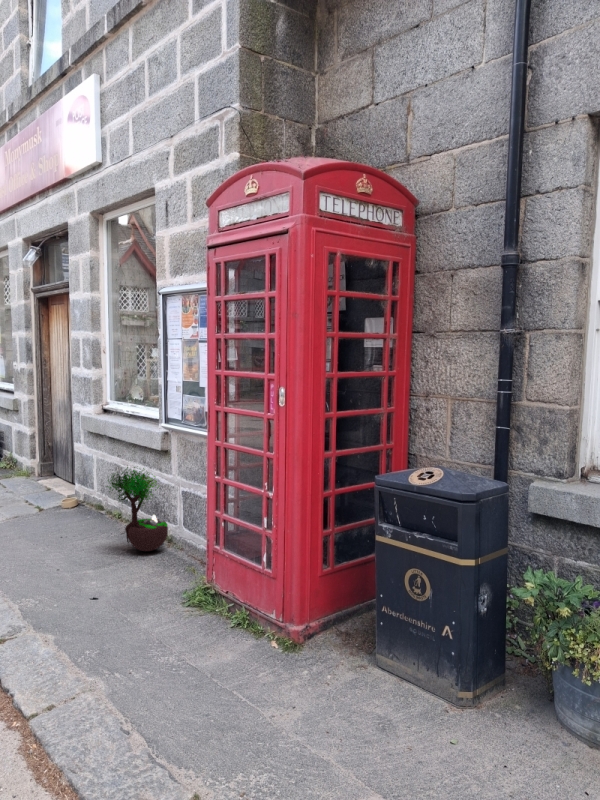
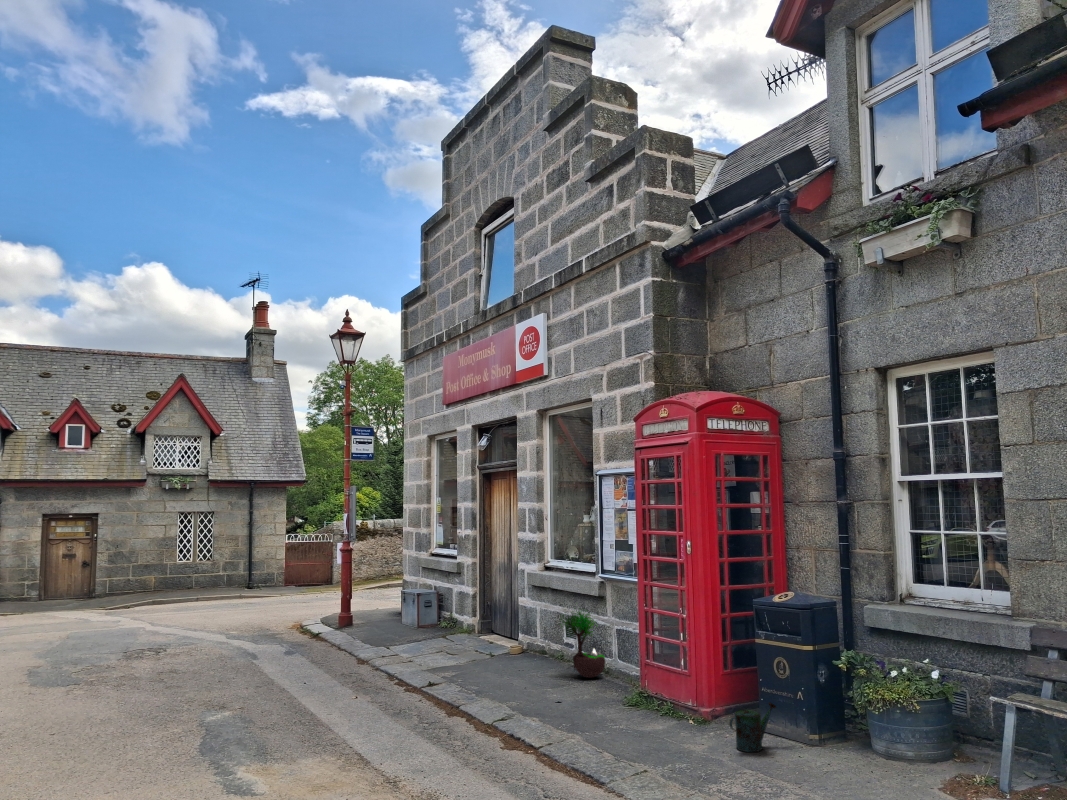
watering can: none [337,634,405,722] -> present [730,703,776,752]

